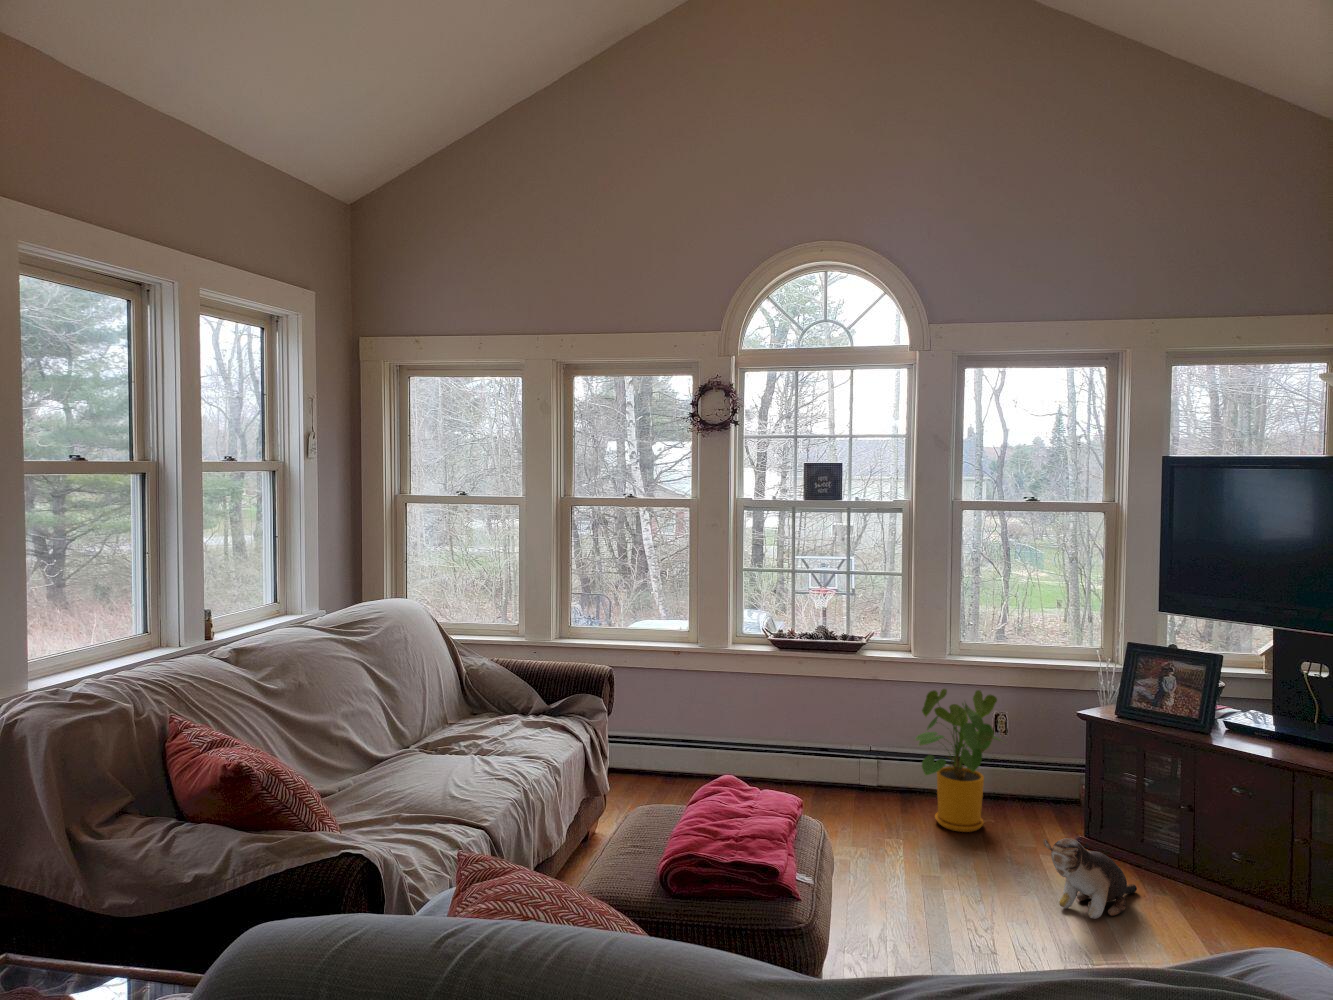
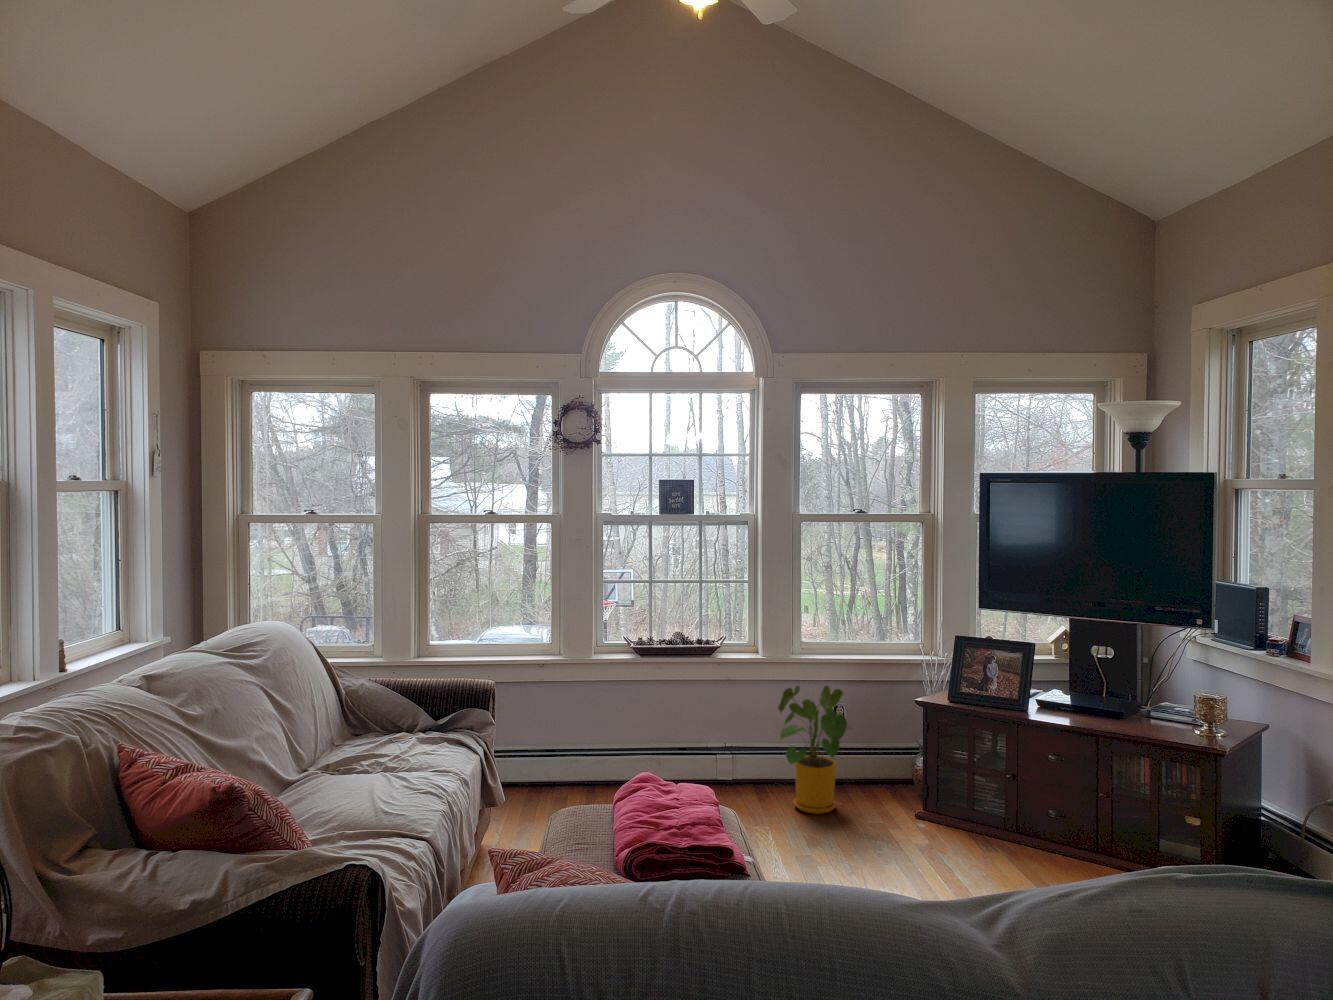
plush toy: present [1043,838,1137,919] -> none [903,806,971,873]

